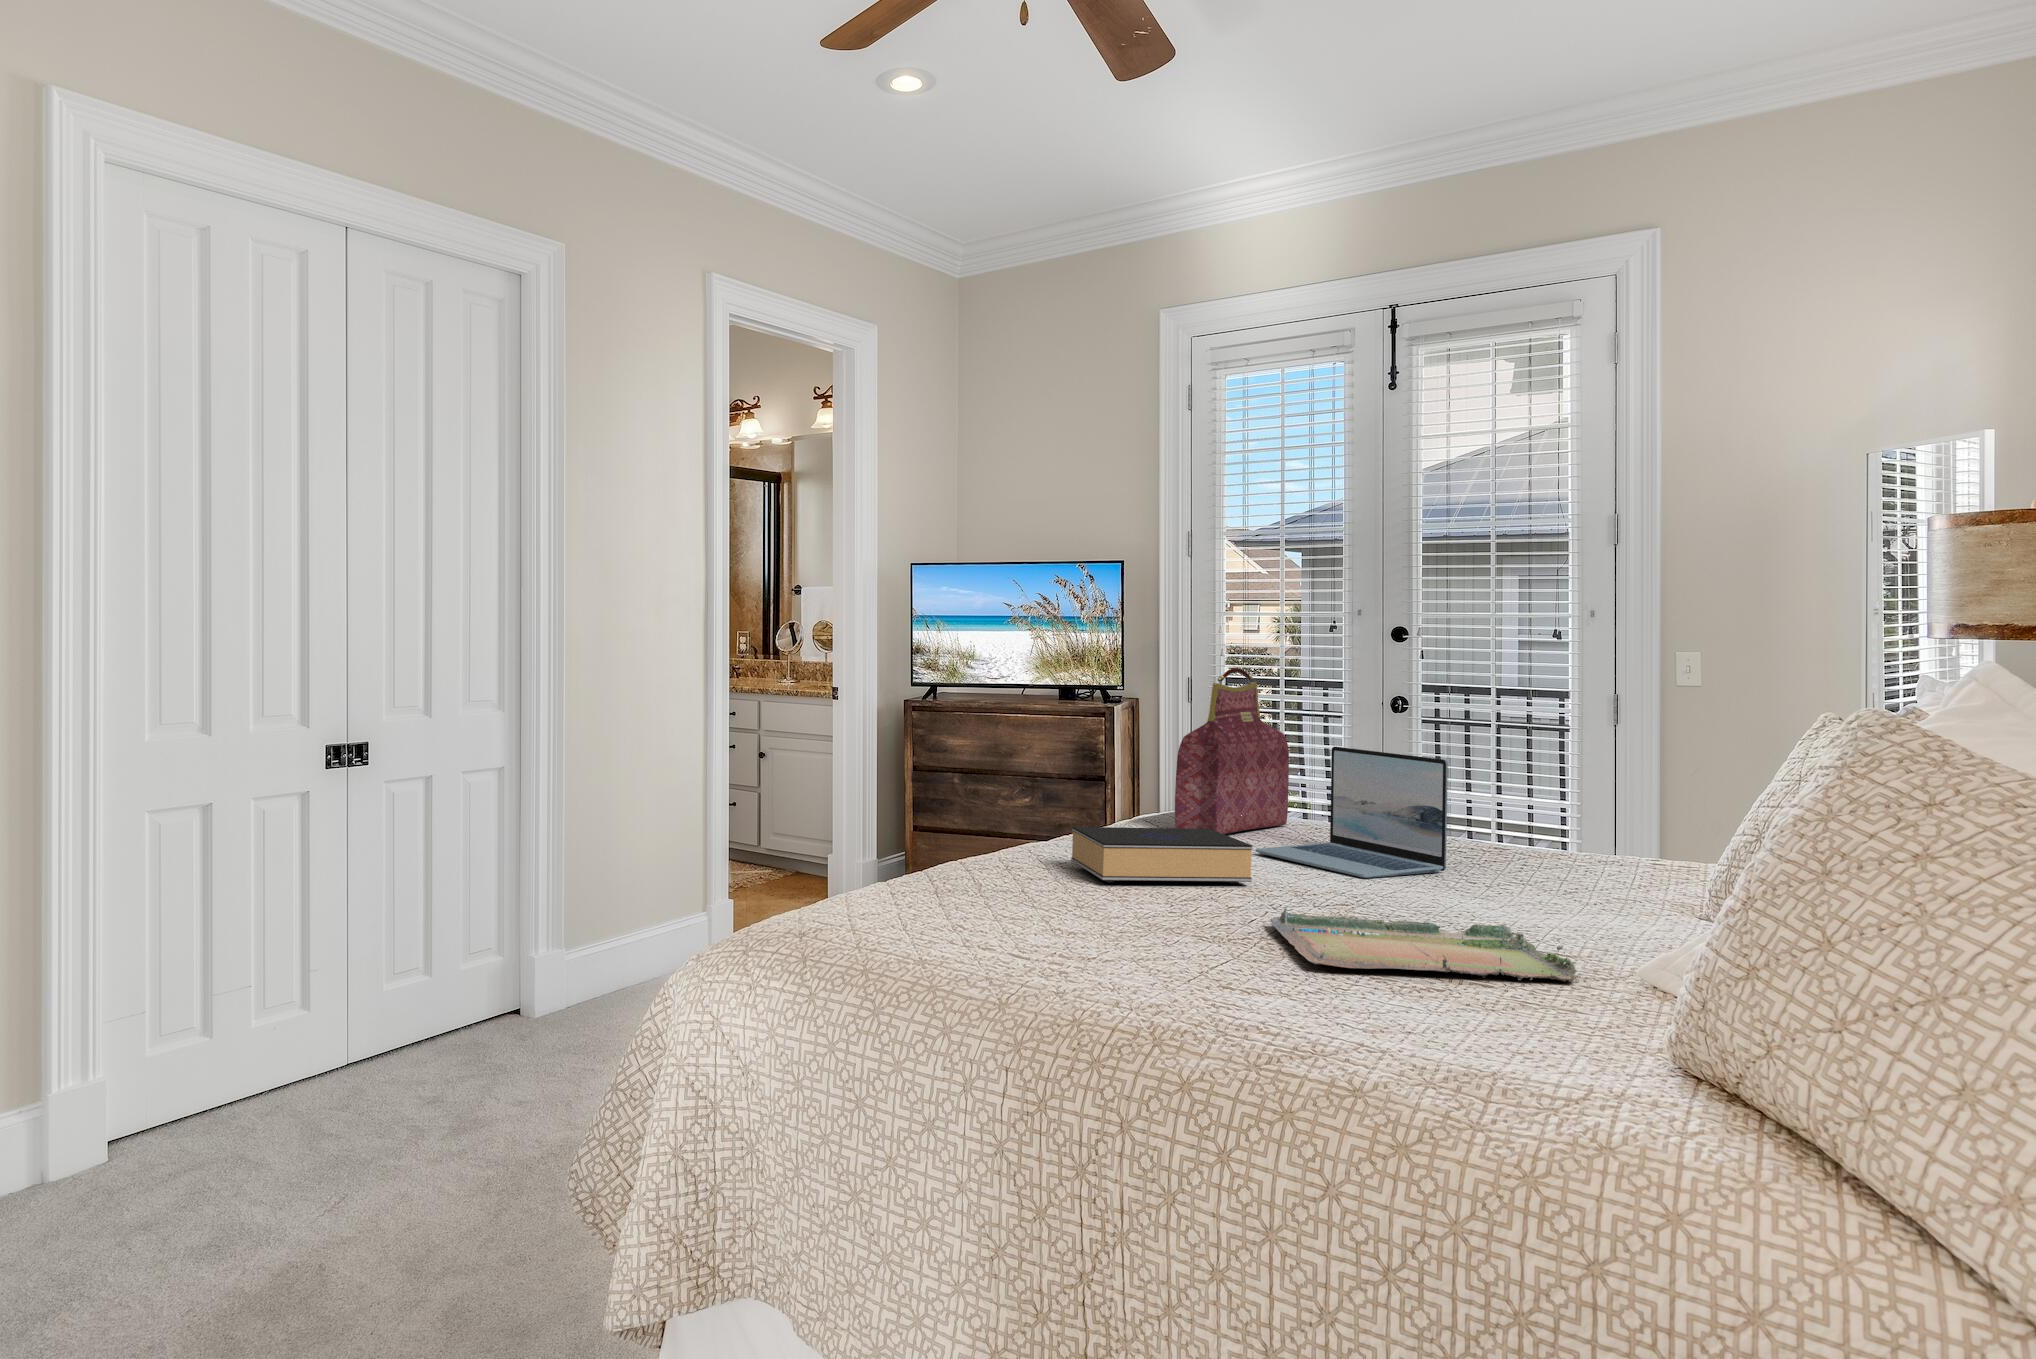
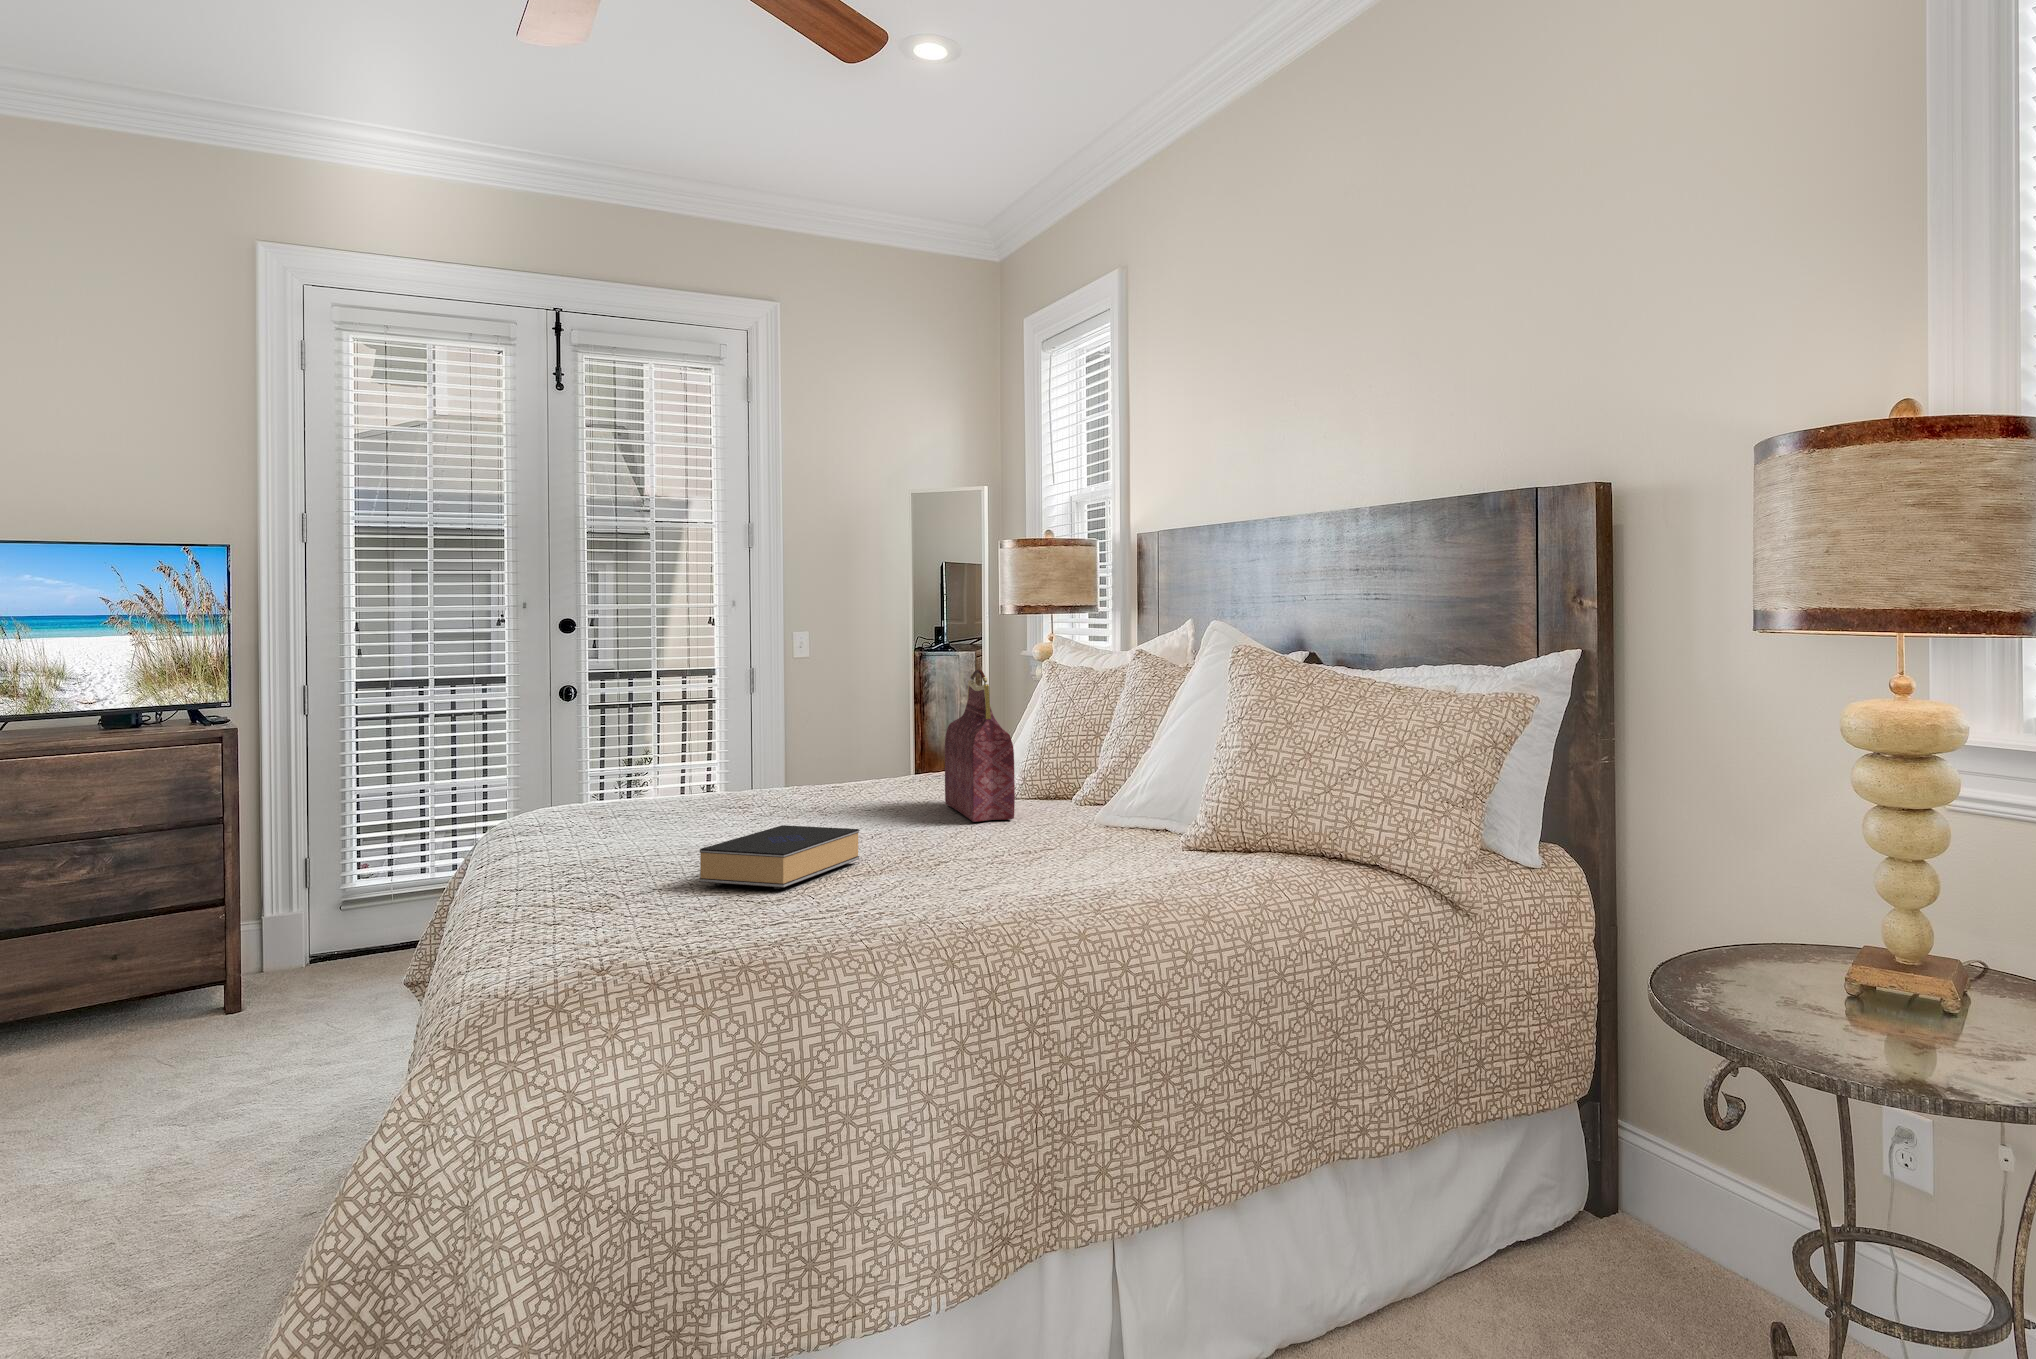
handbag: present [1175,668,1289,834] -> present [945,669,1015,822]
laptop: present [1255,747,1448,878] -> none [765,738,904,840]
tray: present [1270,908,1578,983] -> none [975,839,1170,891]

